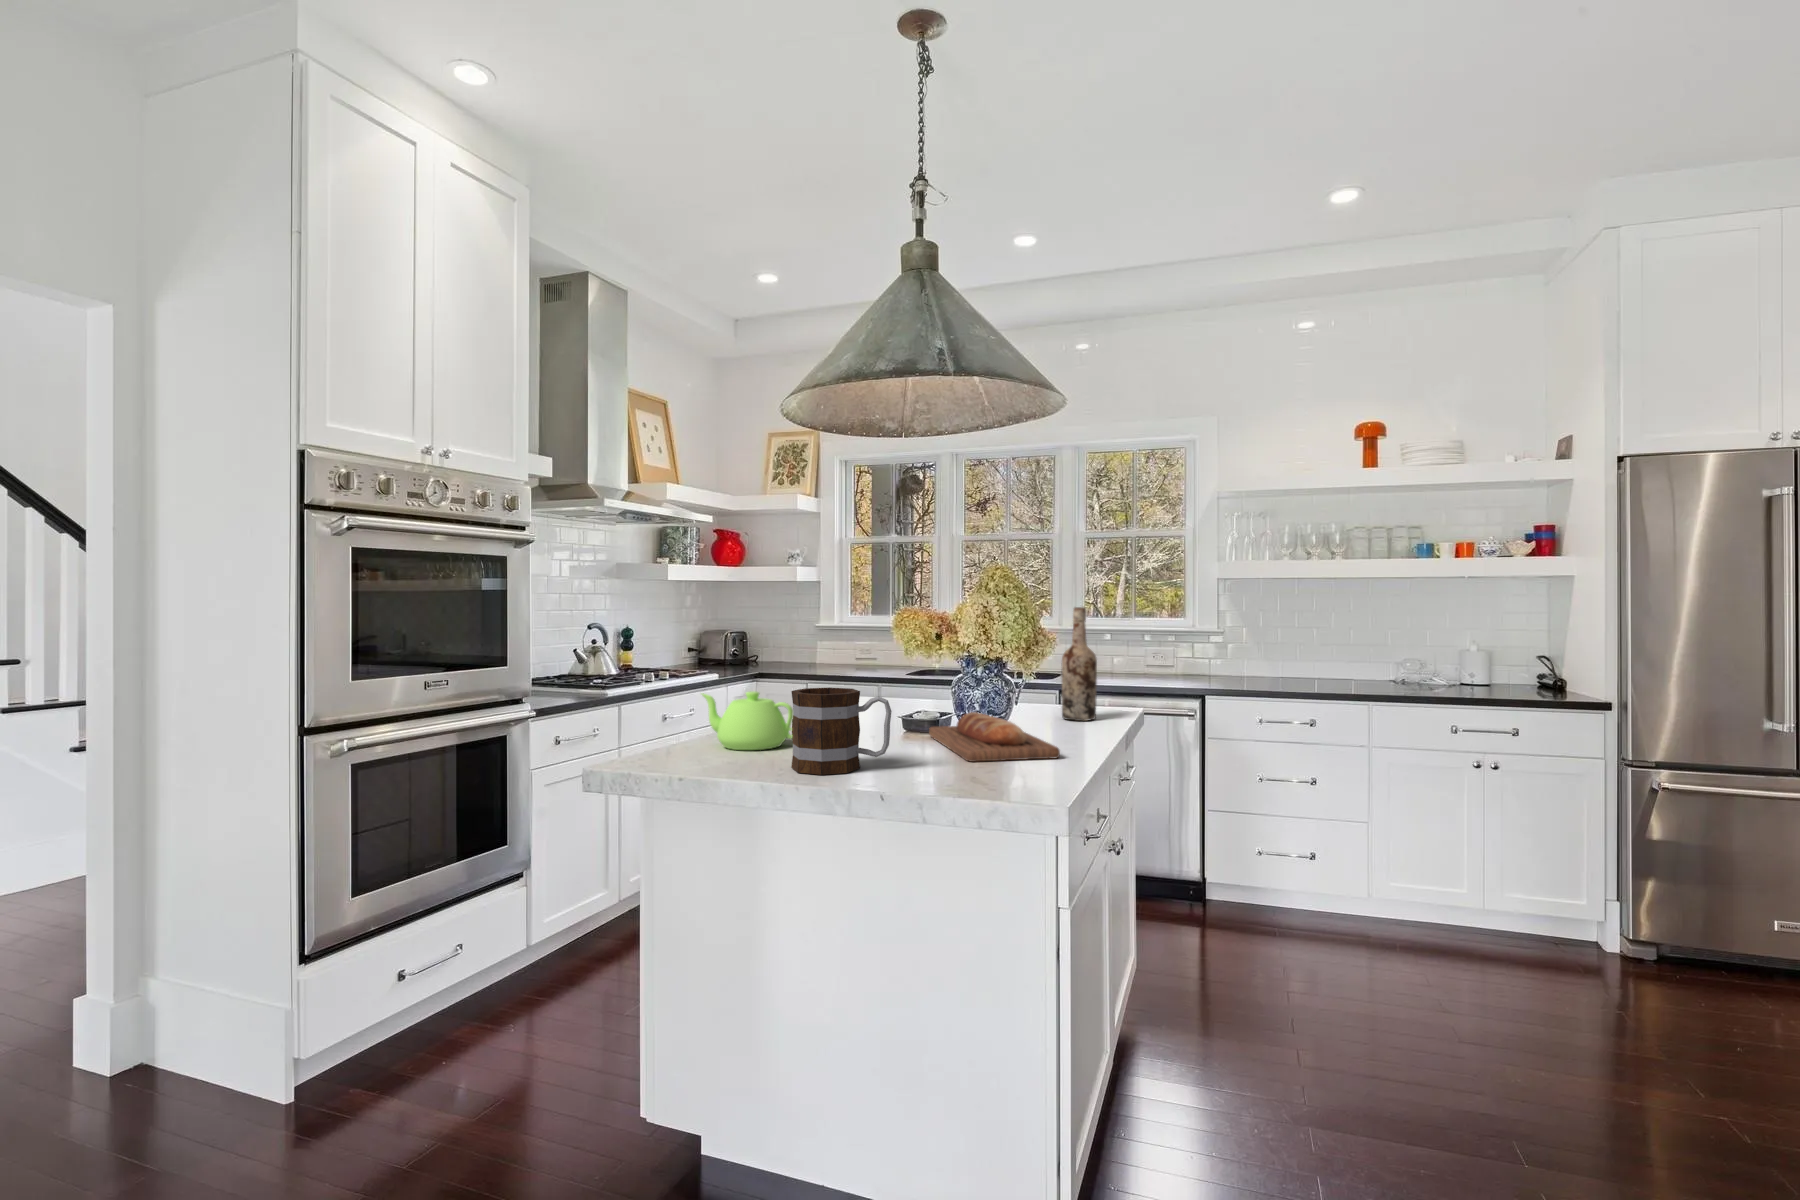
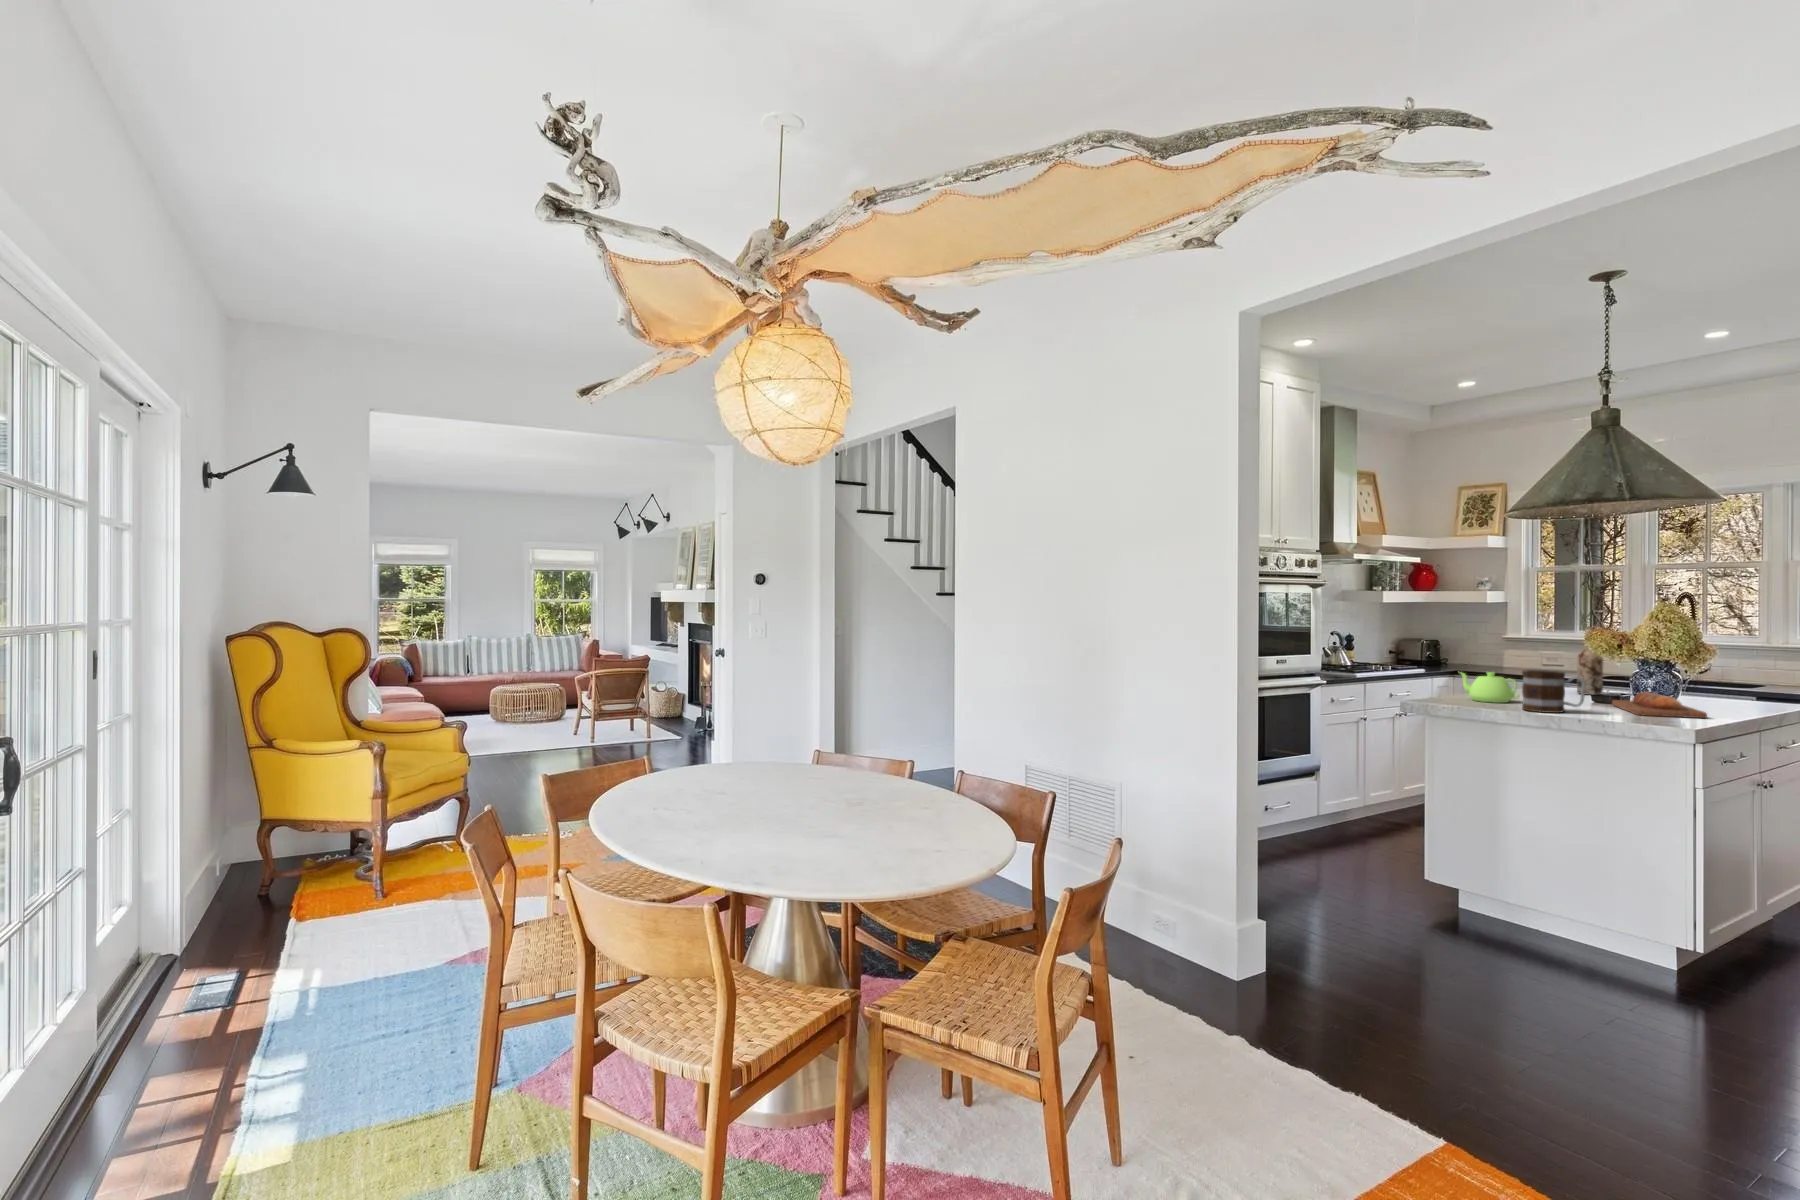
wine bottle: present [1062,607,1097,721] -> present [1577,627,1603,695]

